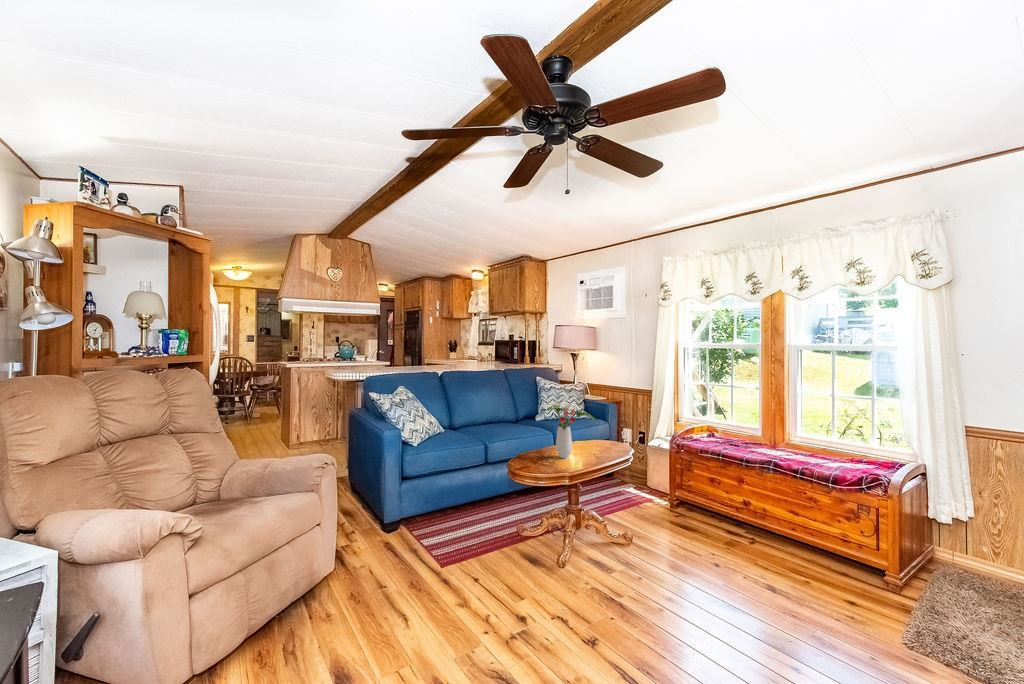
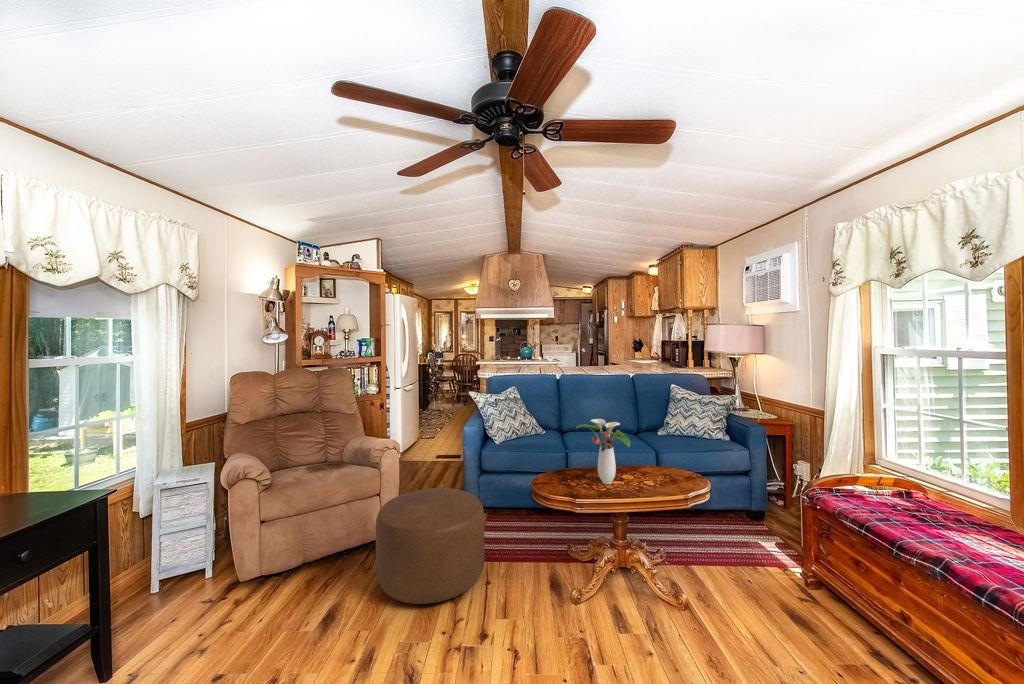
ottoman: none [351,494,475,626] -> present [376,488,485,604]

